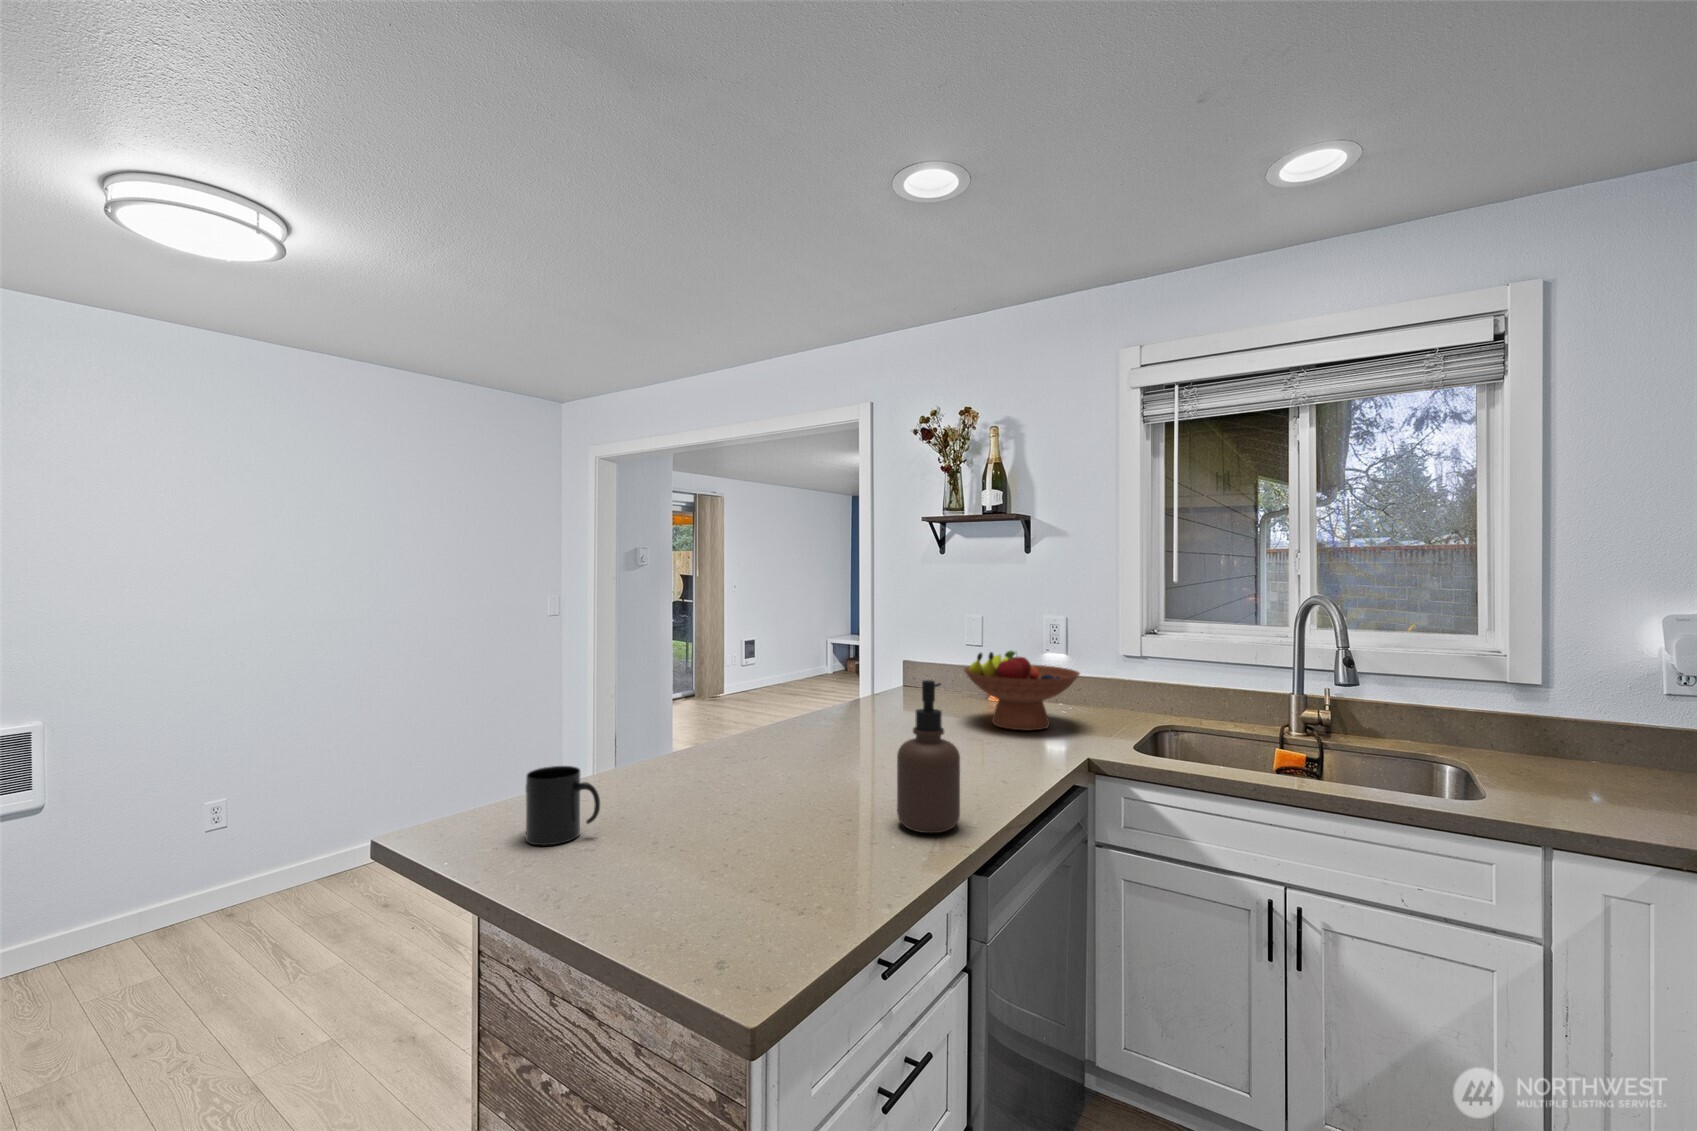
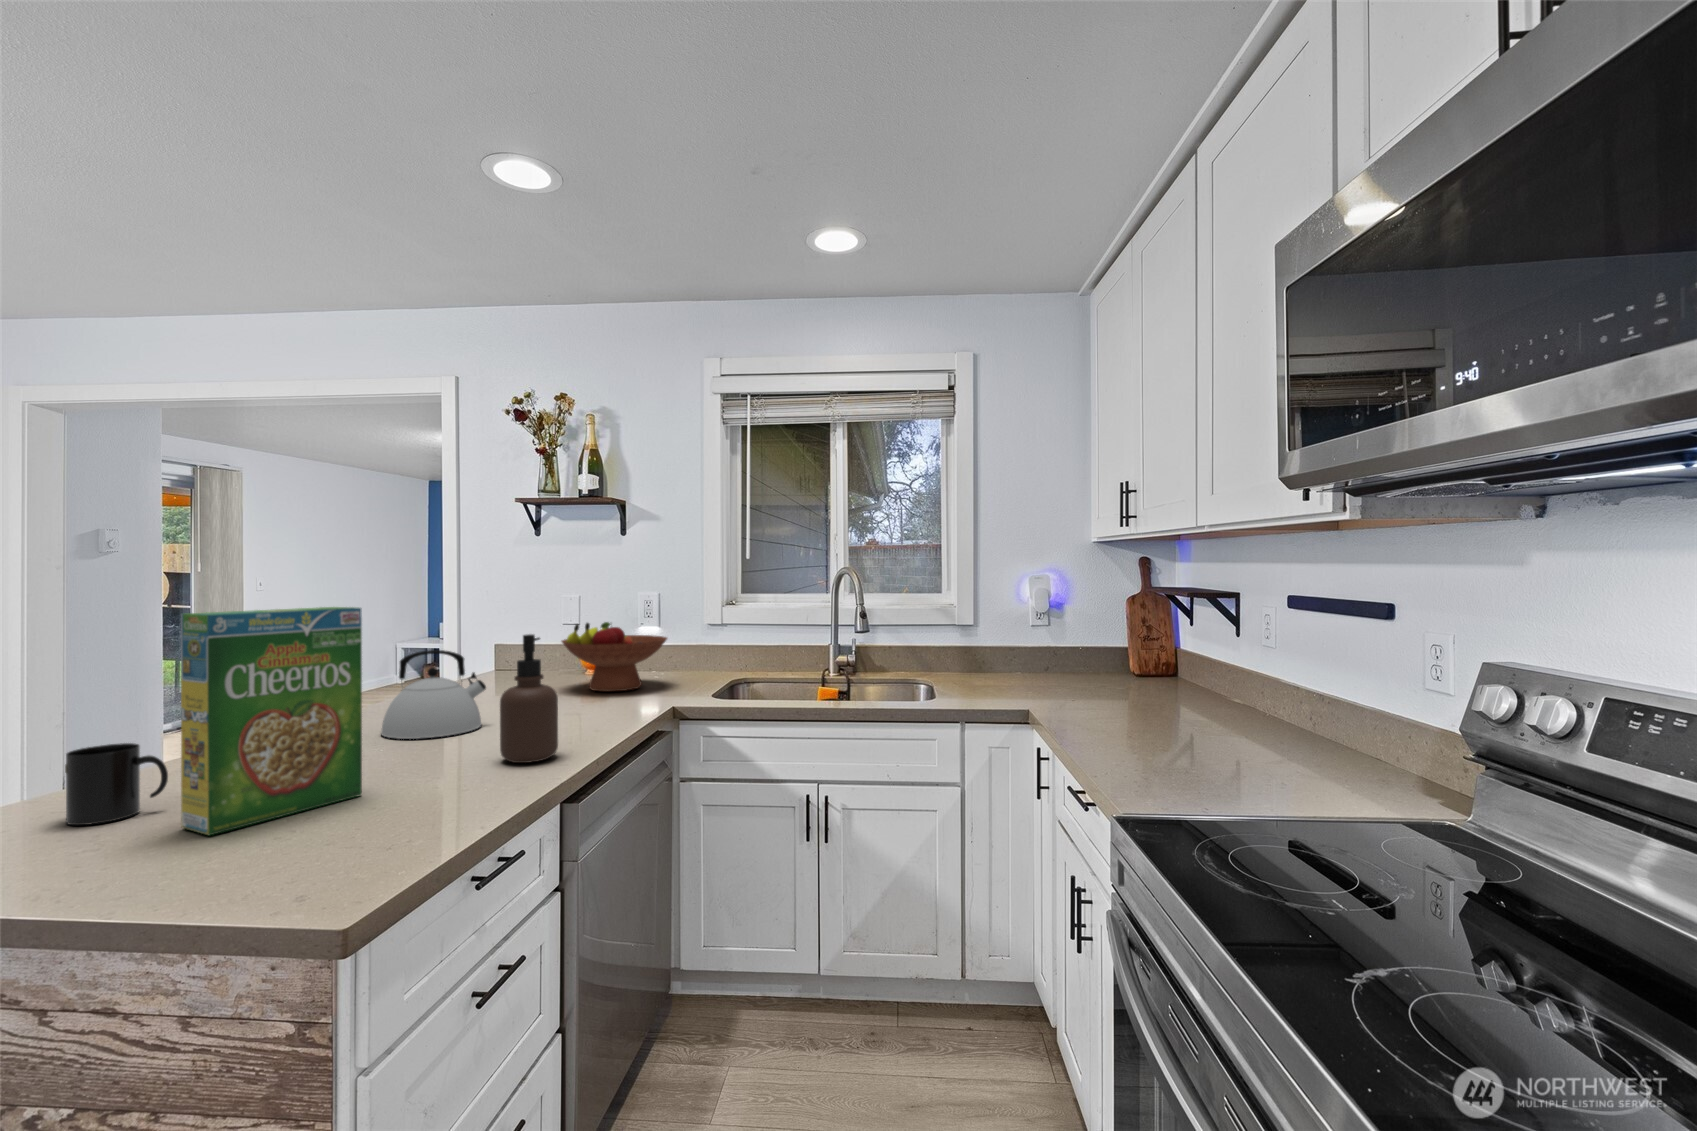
cereal box: none [599,644,758,887] -> present [181,607,362,835]
kettle: none [791,680,887,774] -> present [381,650,486,739]

